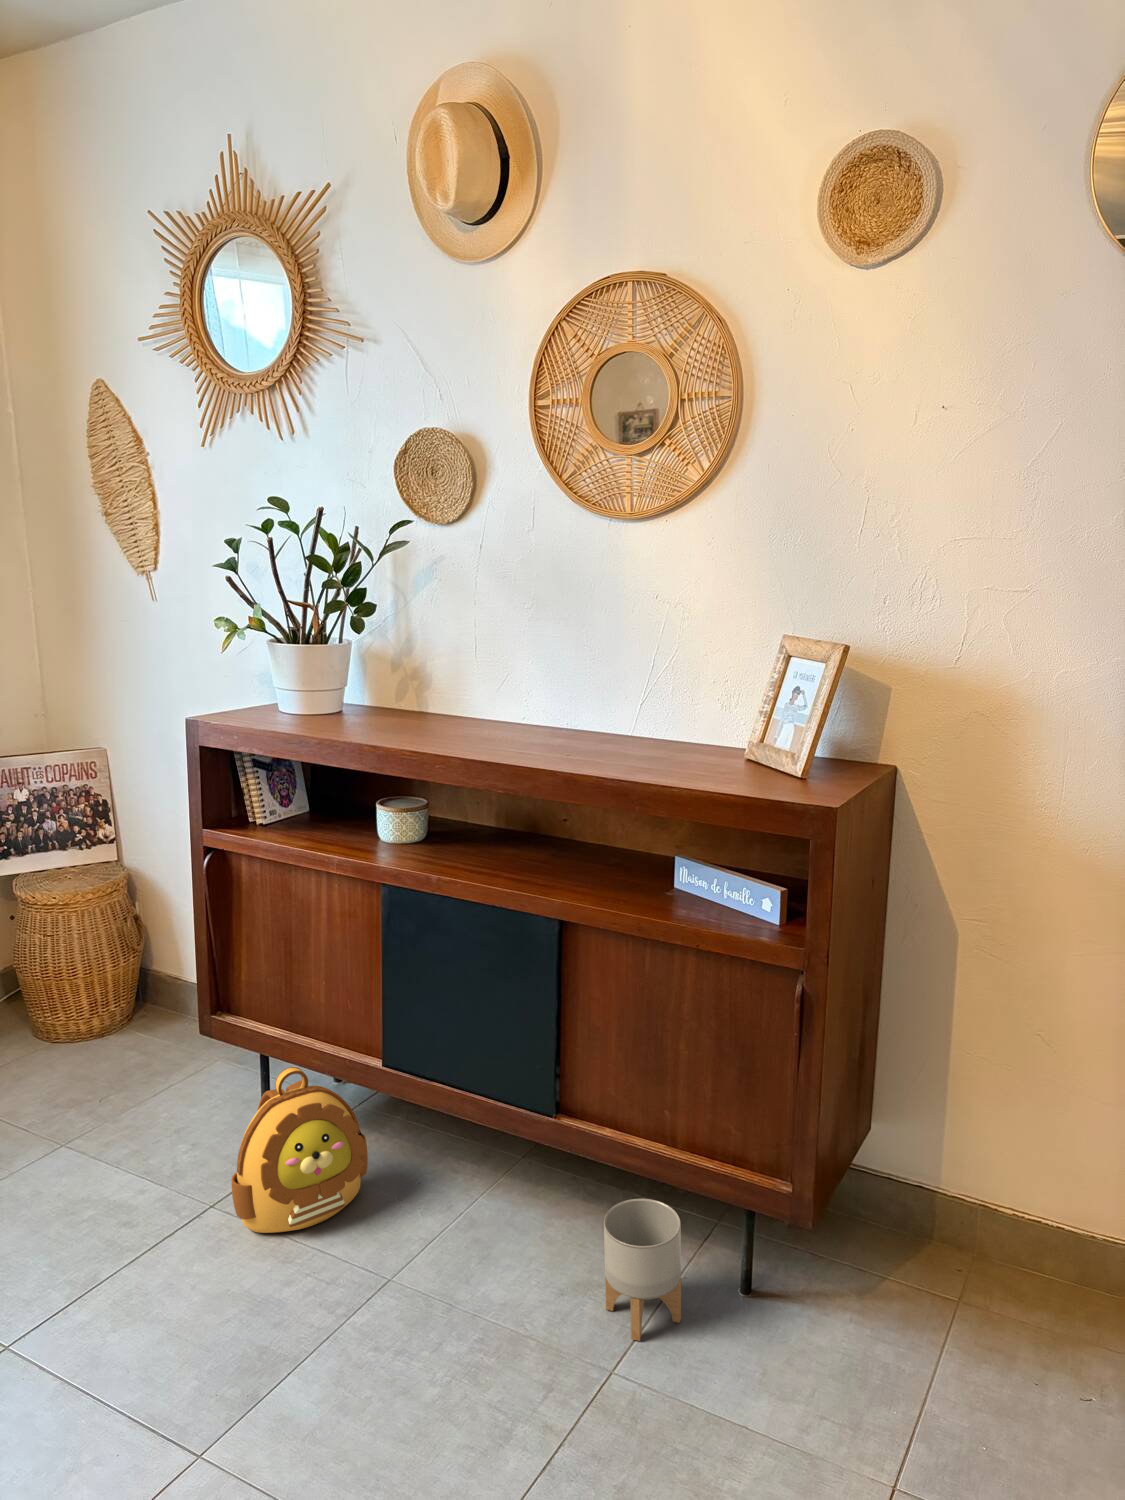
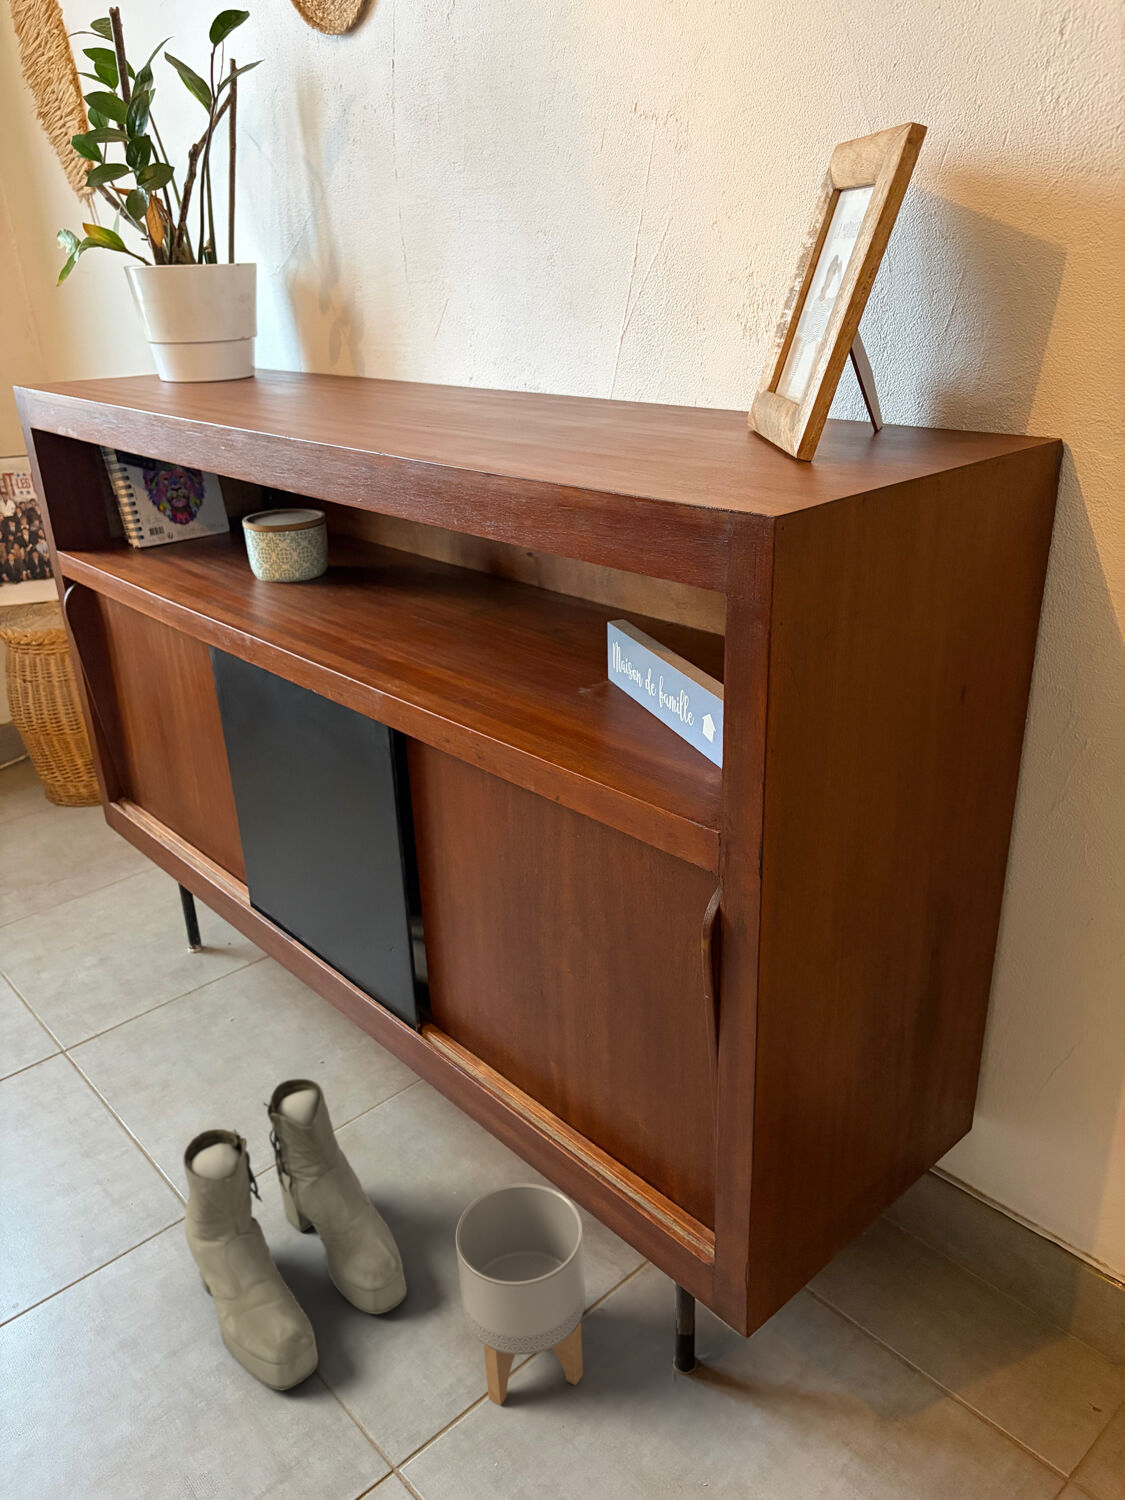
backpack: present [231,1067,368,1233] -> none [44,894,251,1108]
boots: none [402,1163,555,1360] -> present [183,1079,407,1391]

